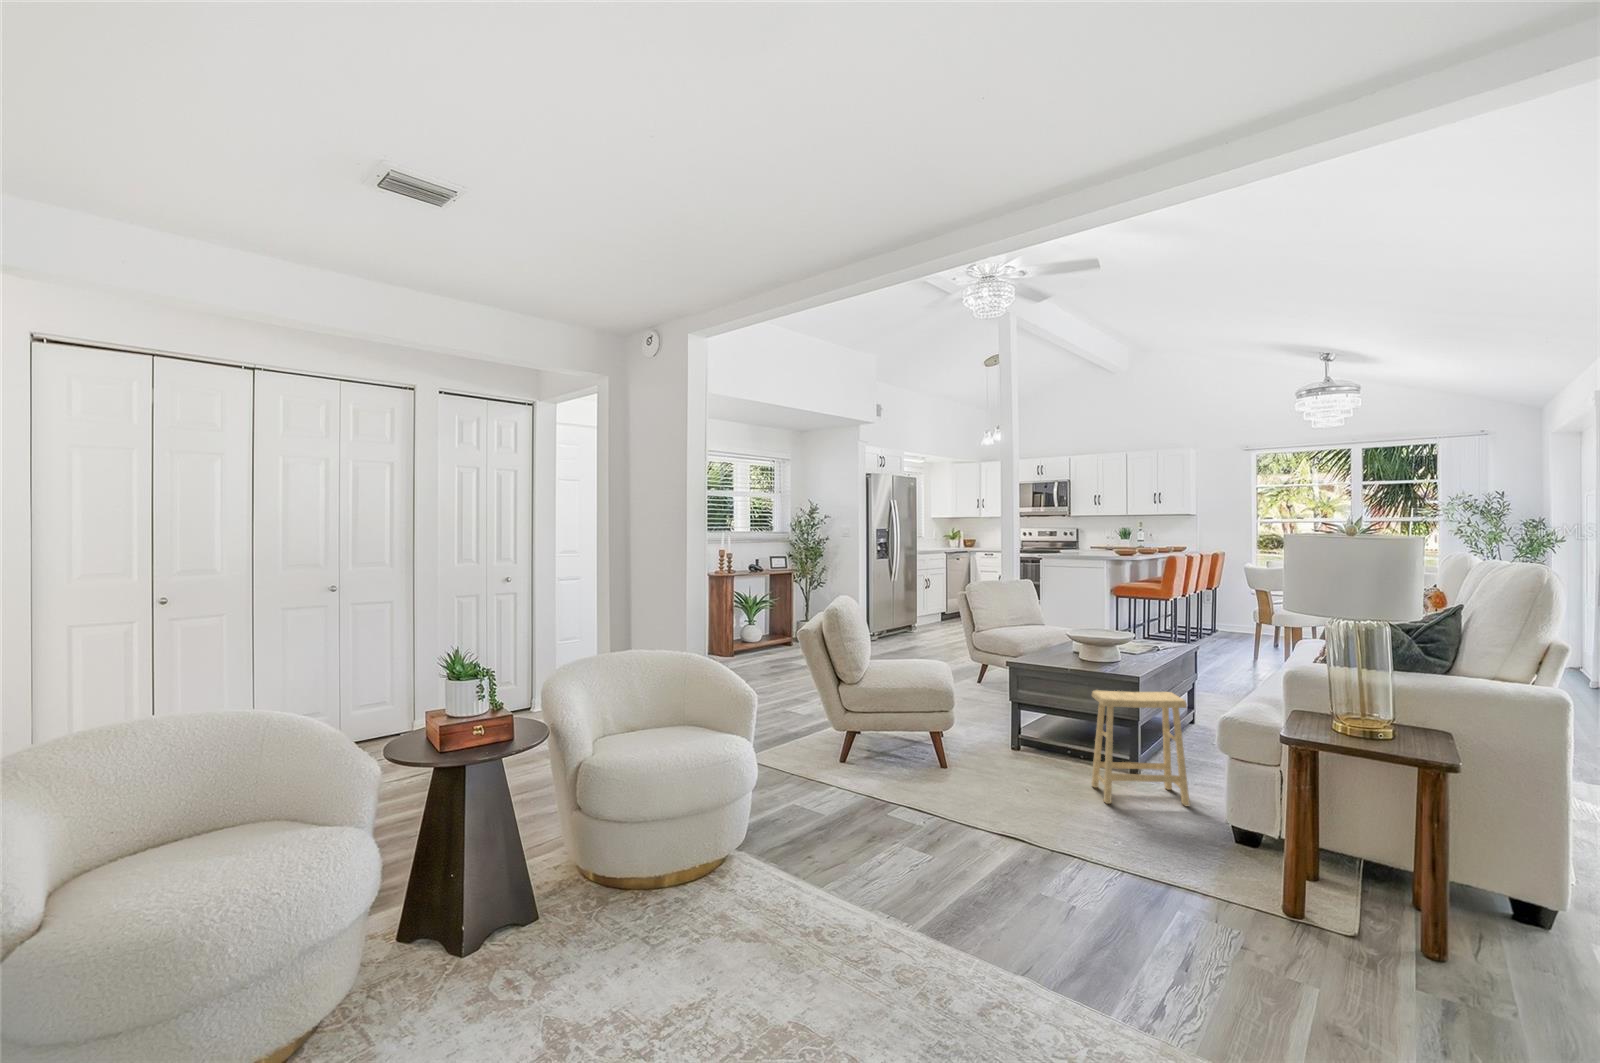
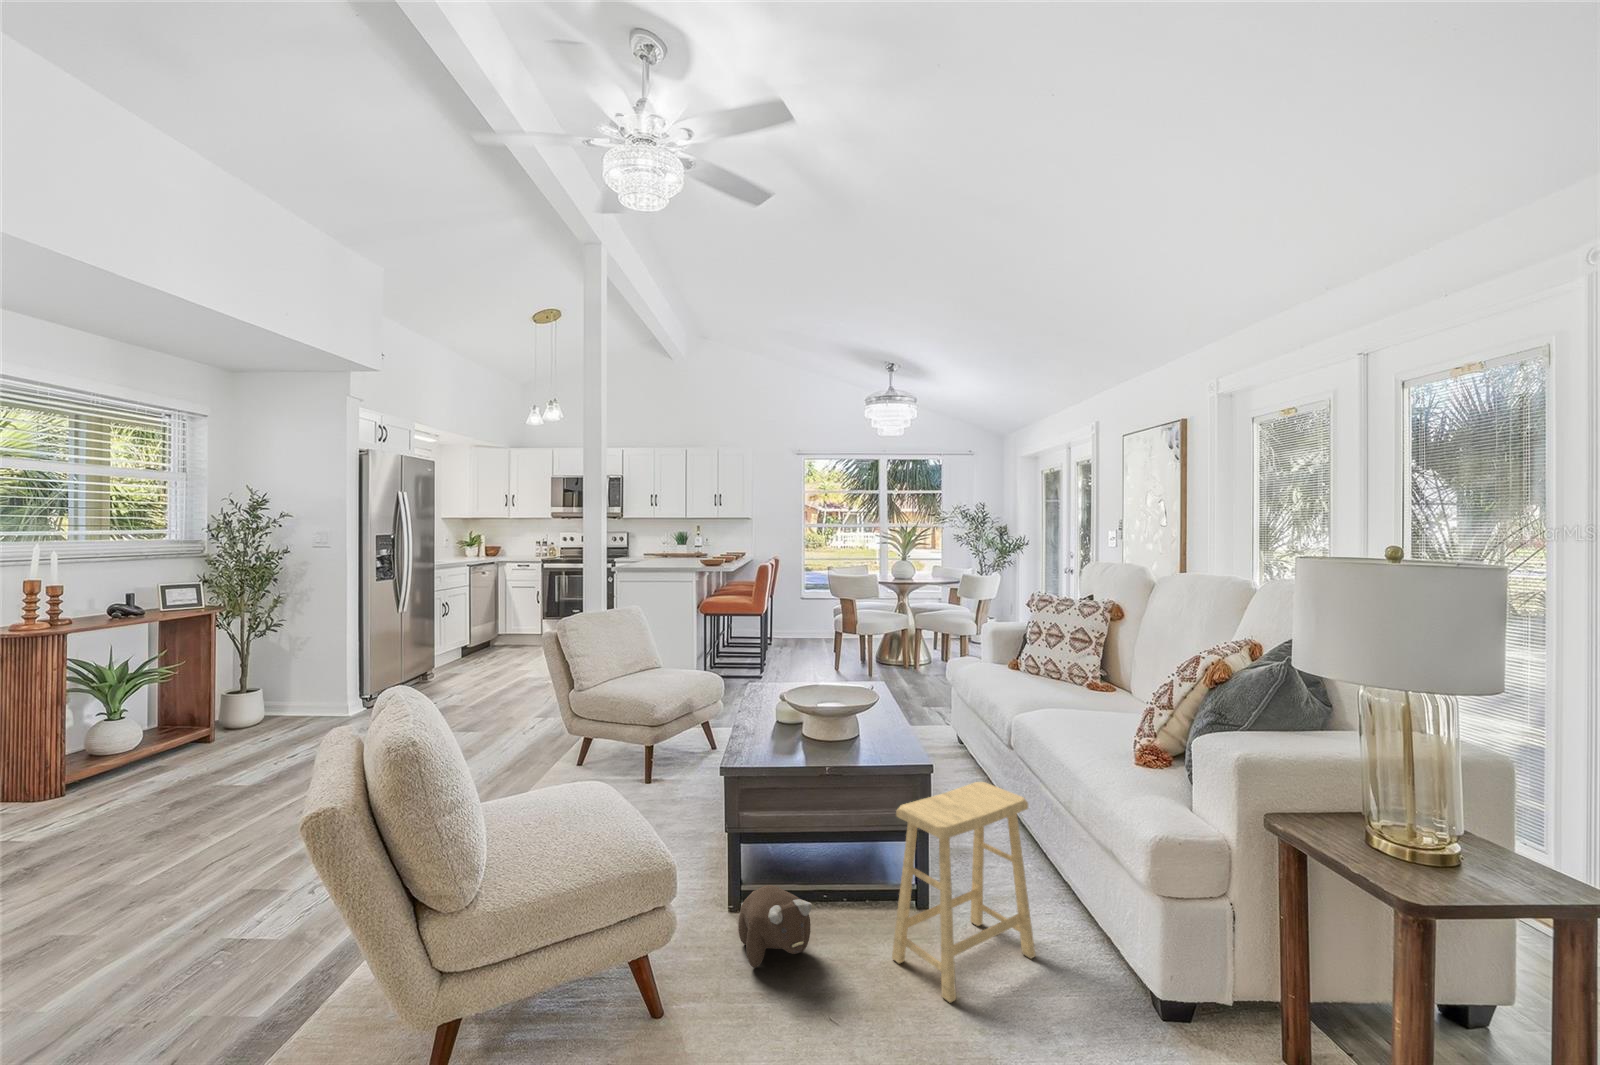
plush toy: none [1004,730,1046,772] -> present [738,885,812,968]

